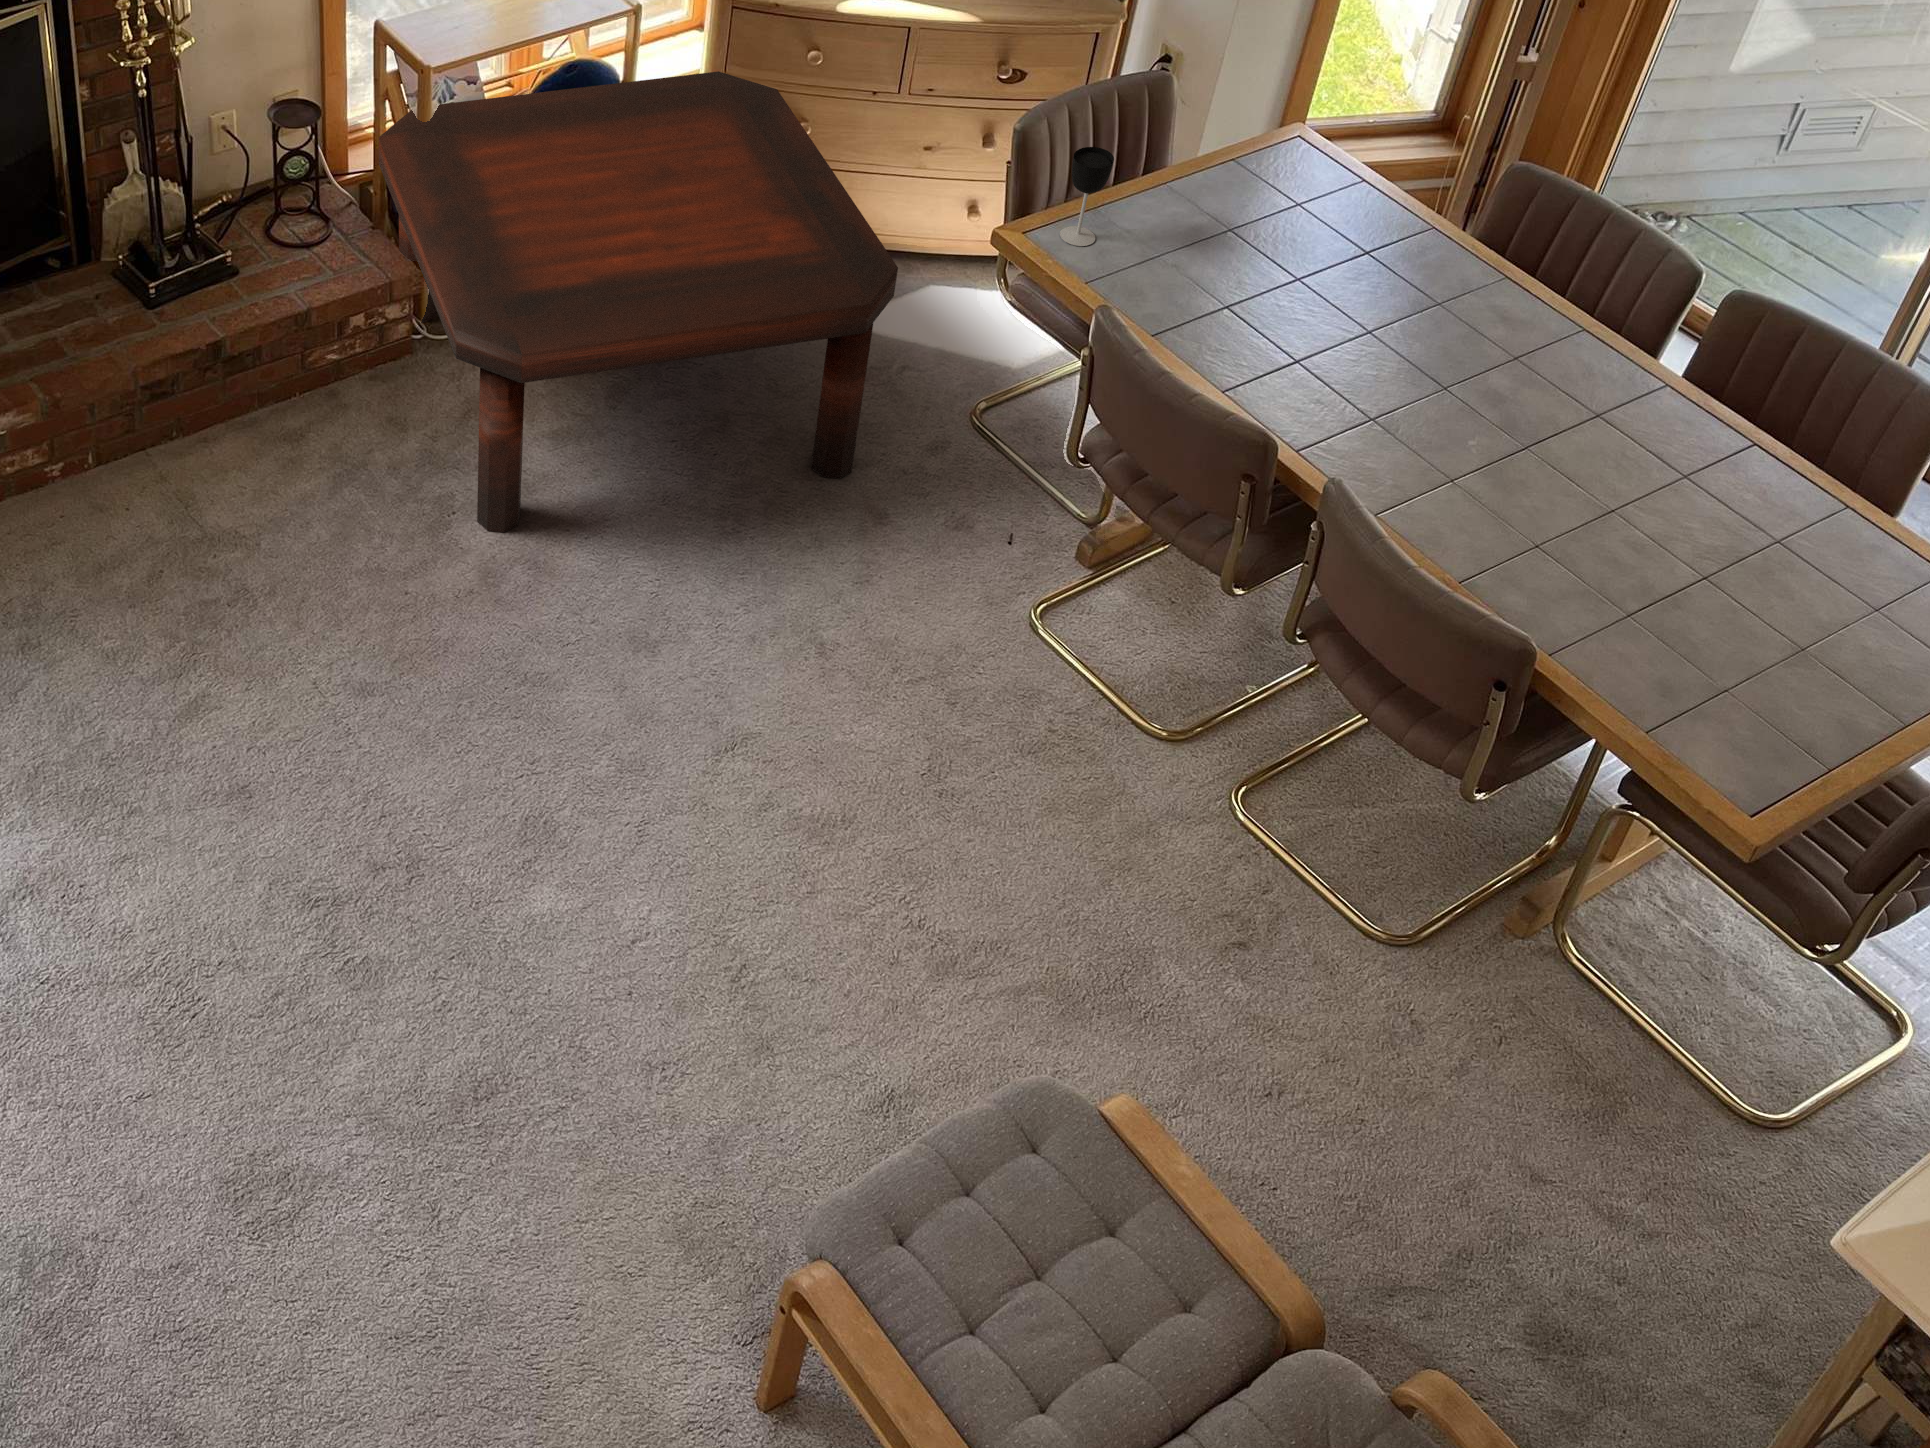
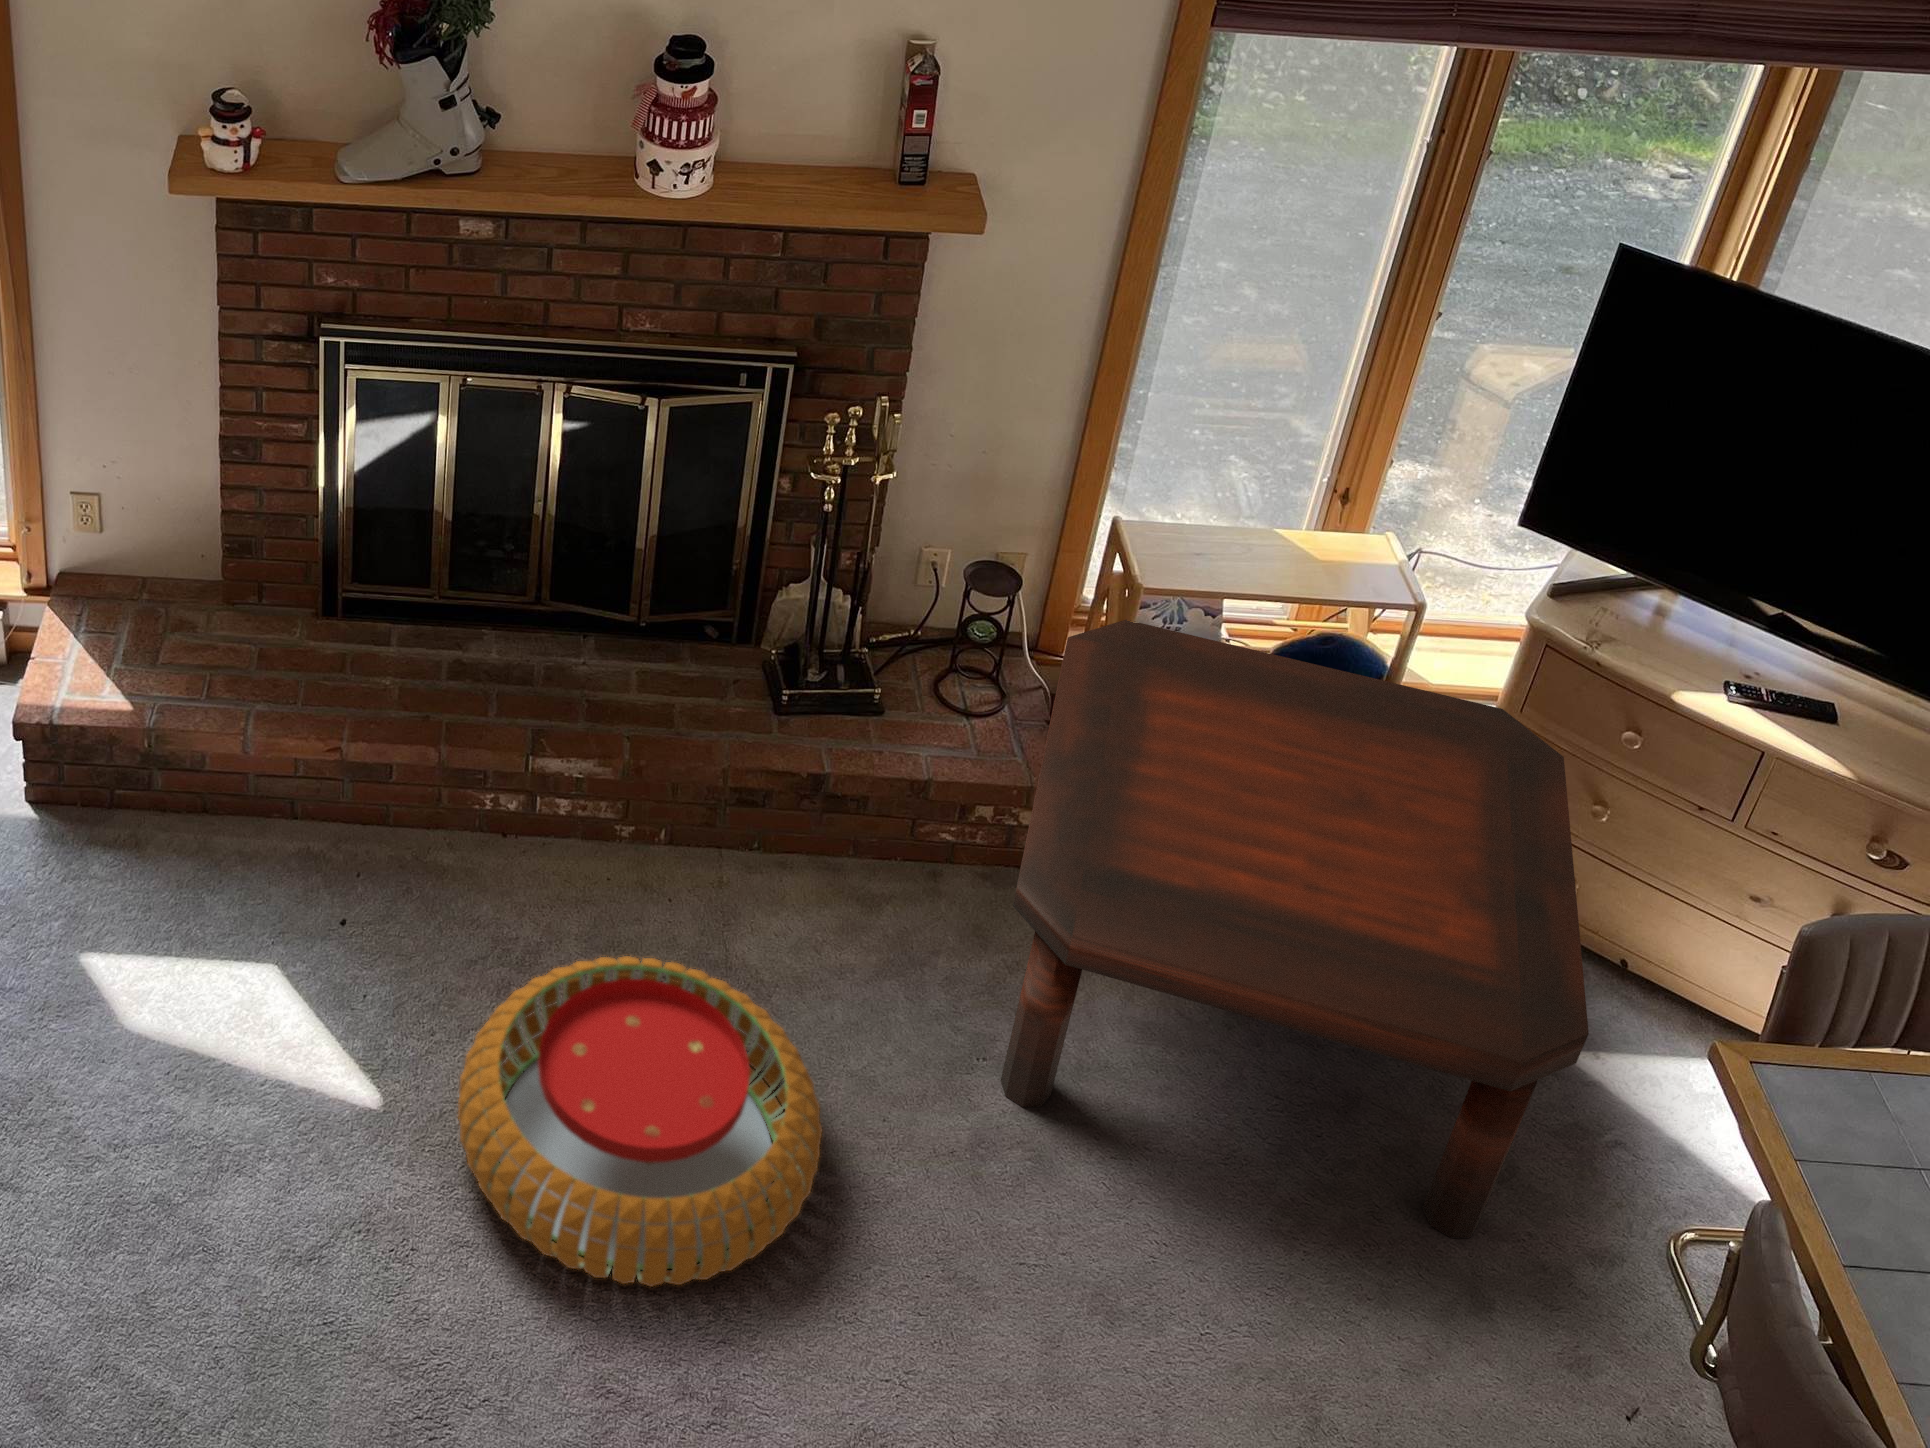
wine glass: present [1060,147,1114,246] -> none [1814,1002,1913,1124]
pouf: none [42,536,394,824] -> present [458,956,822,1286]

